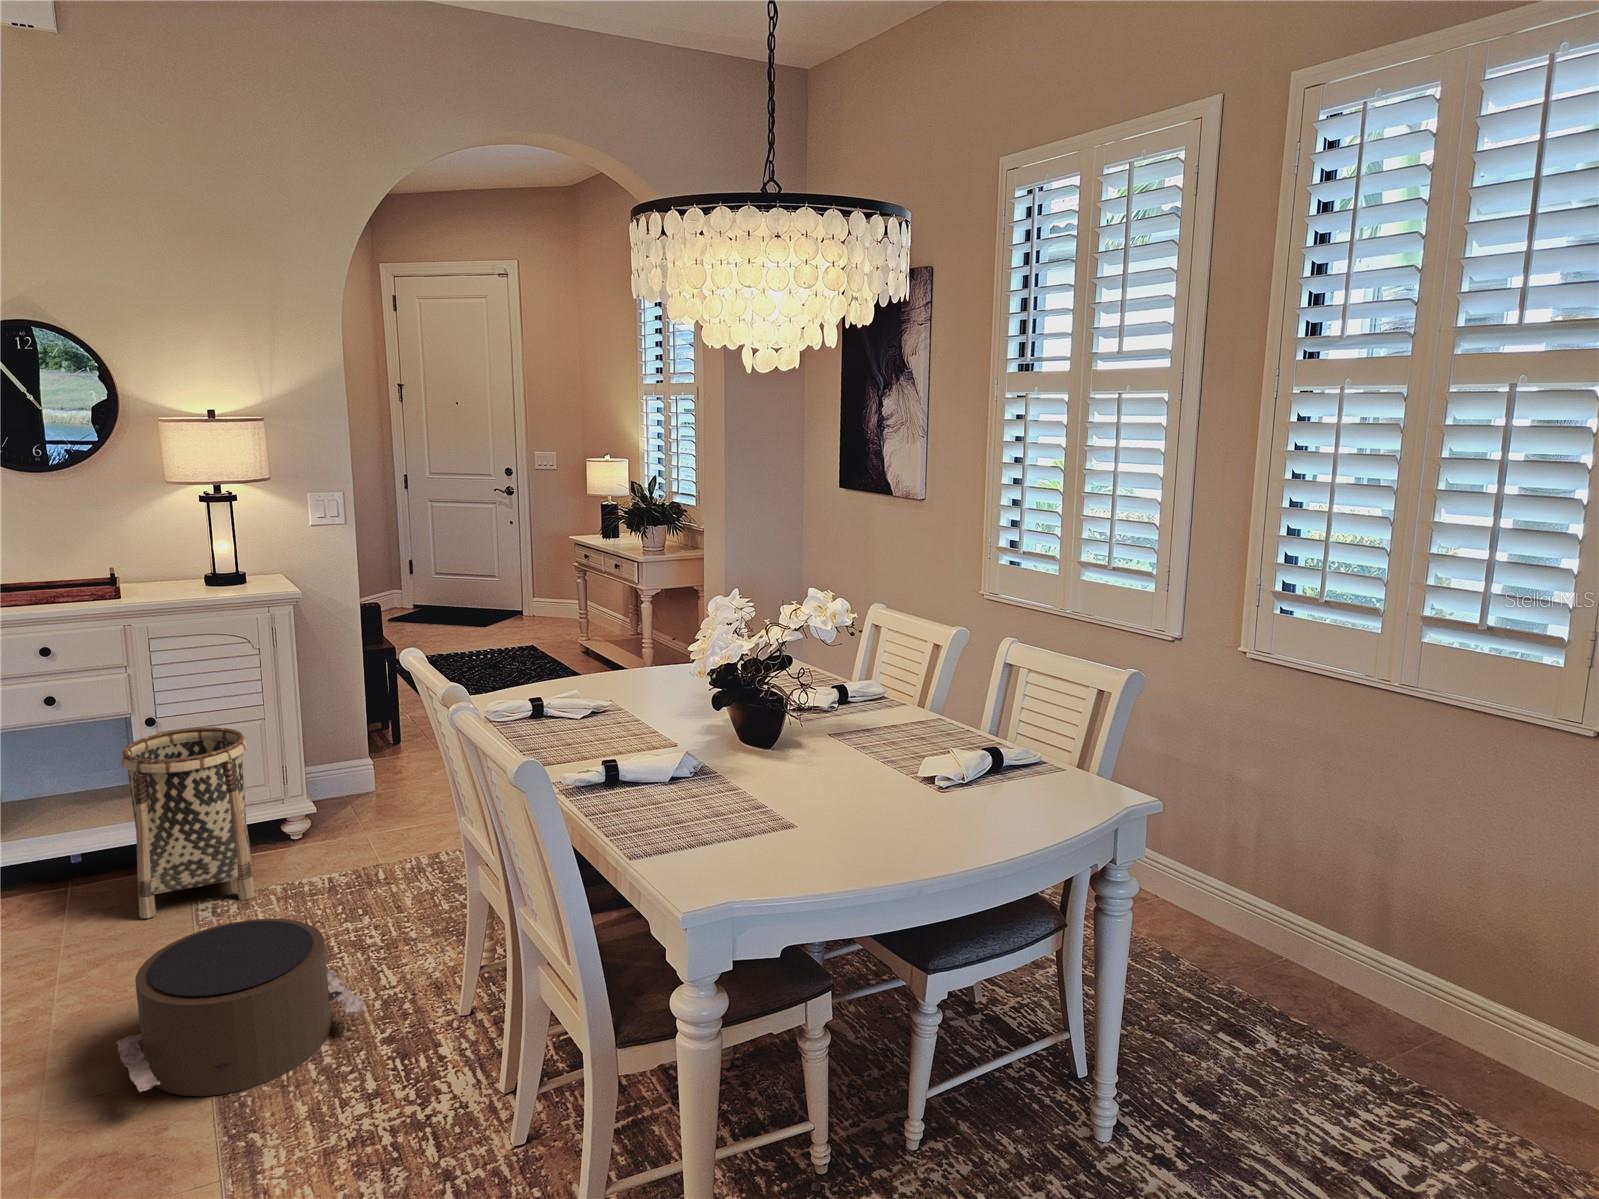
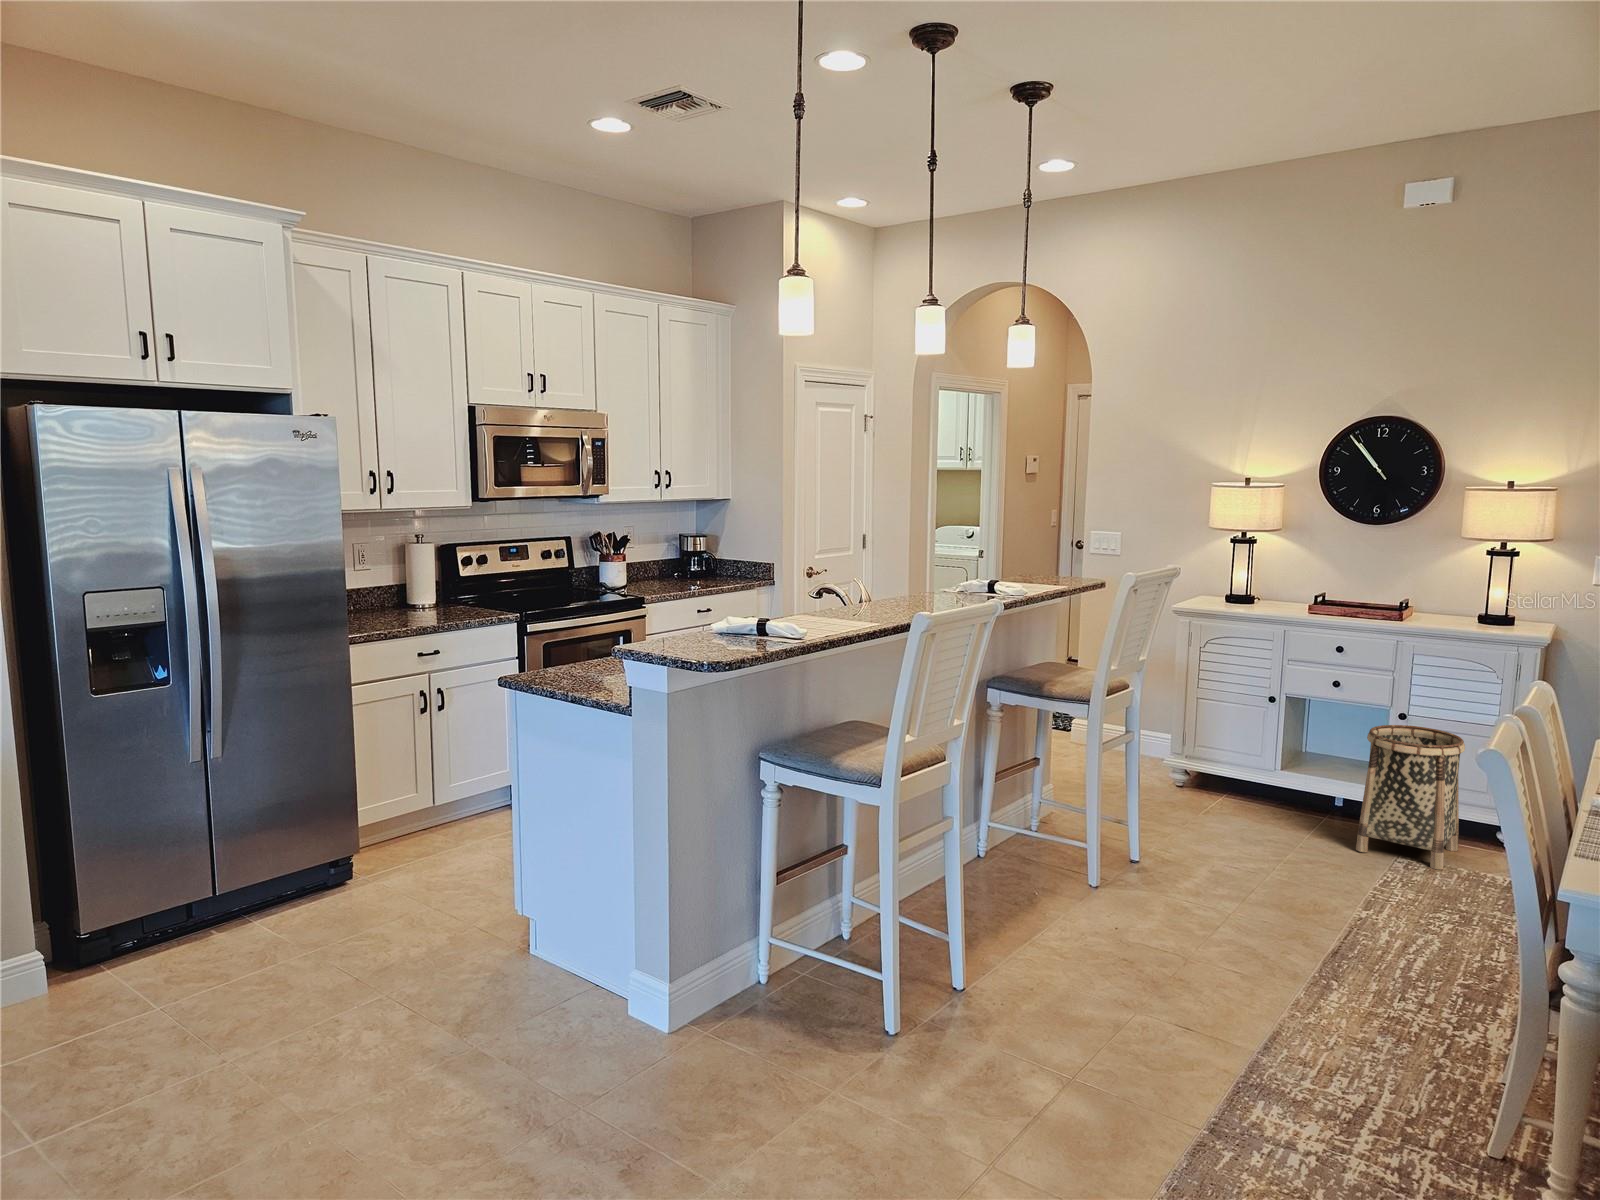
pouf: present [116,918,367,1096] -> none [1282,851,1458,967]

